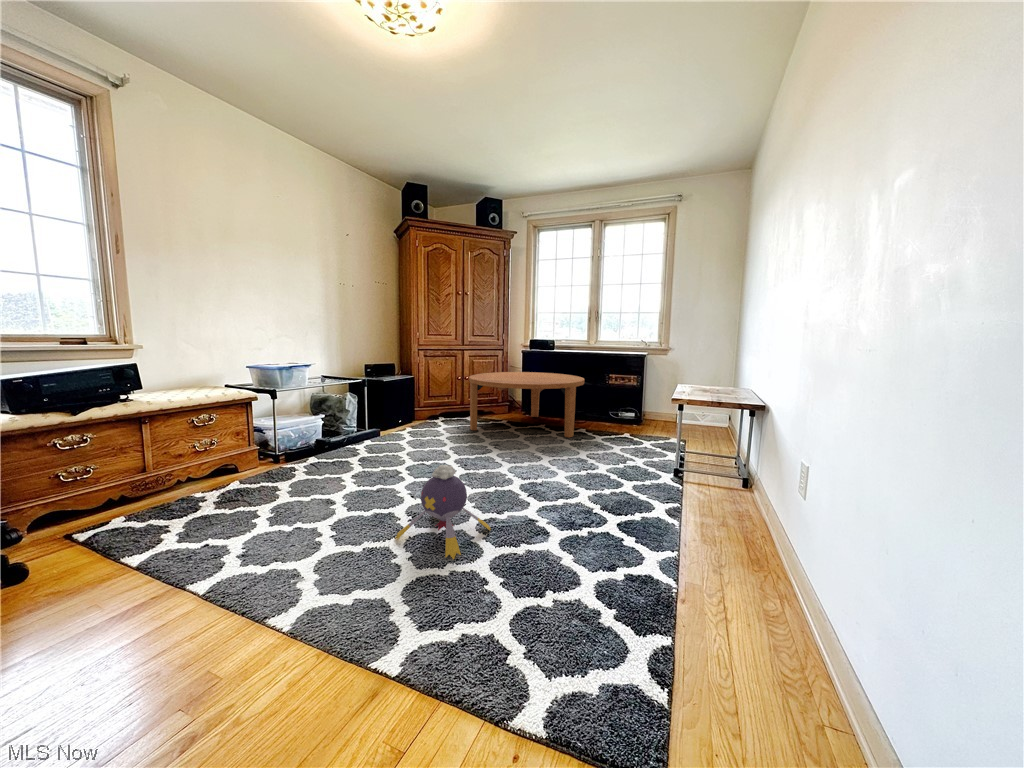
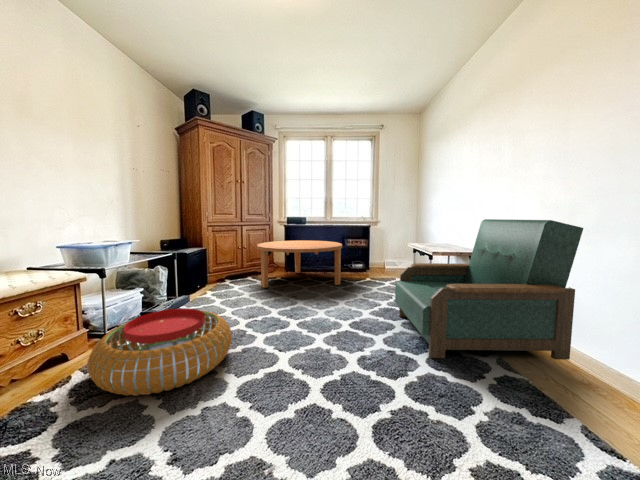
armchair: none [563,352,825,587] -> present [395,219,583,360]
pouf: none [229,436,370,510] -> present [88,308,232,396]
plush toy: present [395,465,491,559] -> none [308,317,381,398]

